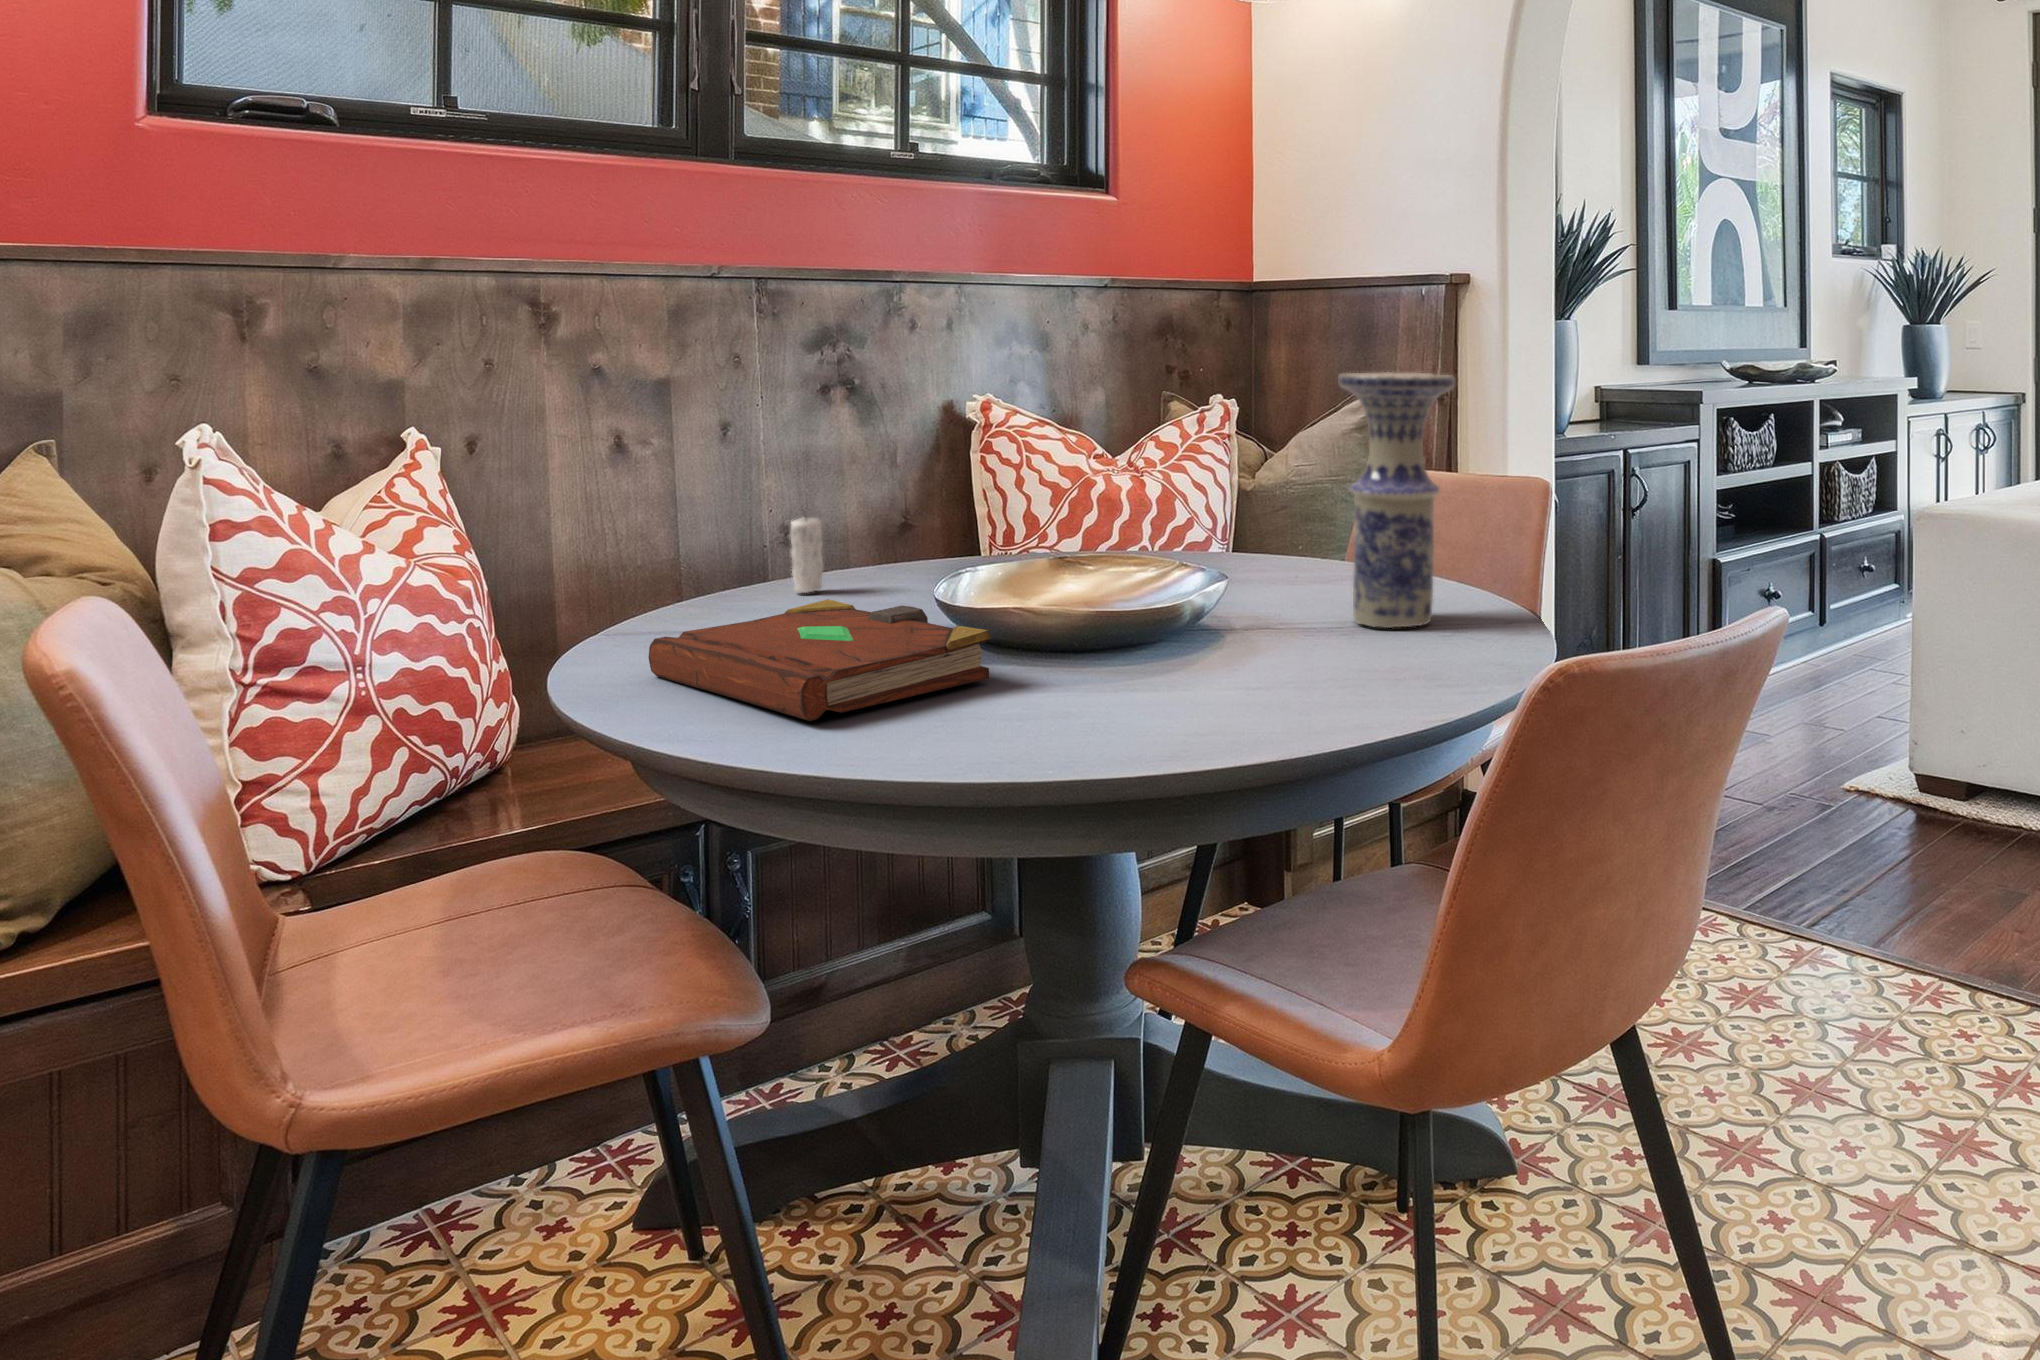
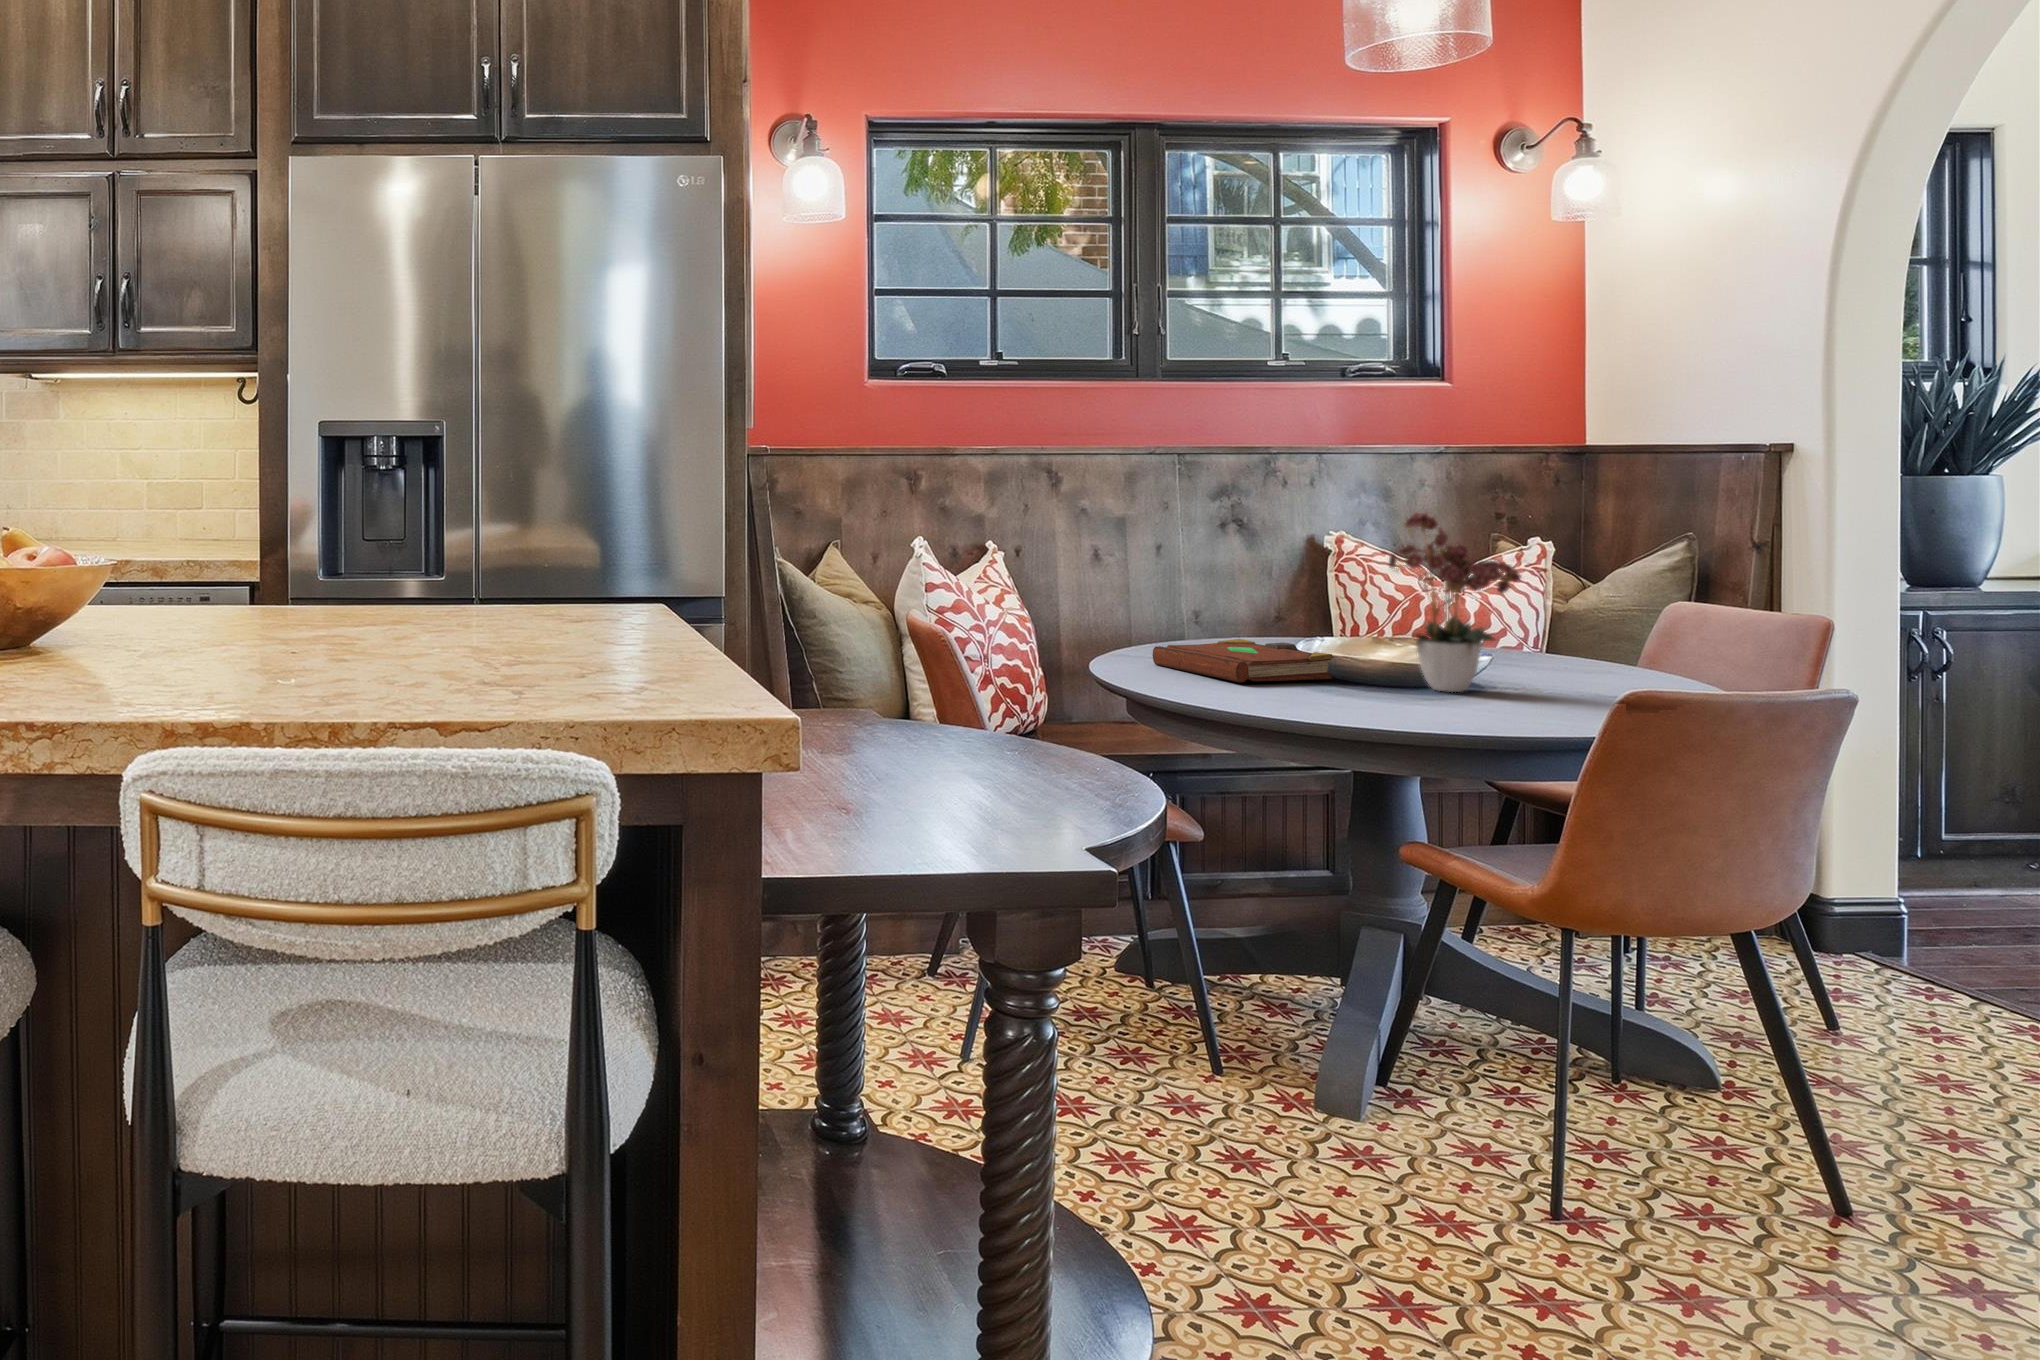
flower arrangement: none [1072,334,1312,685] -> present [1389,513,1521,692]
vase: present [1338,372,1455,628] -> none [1573,526,1664,686]
candle: present [791,517,823,593] -> none [1210,592,1229,643]

